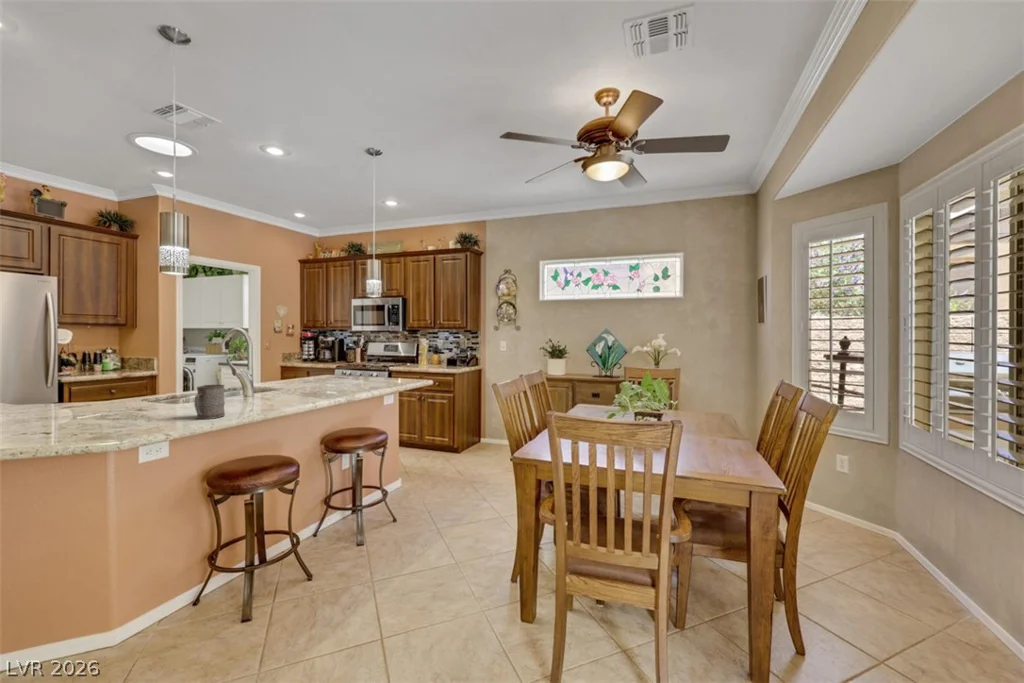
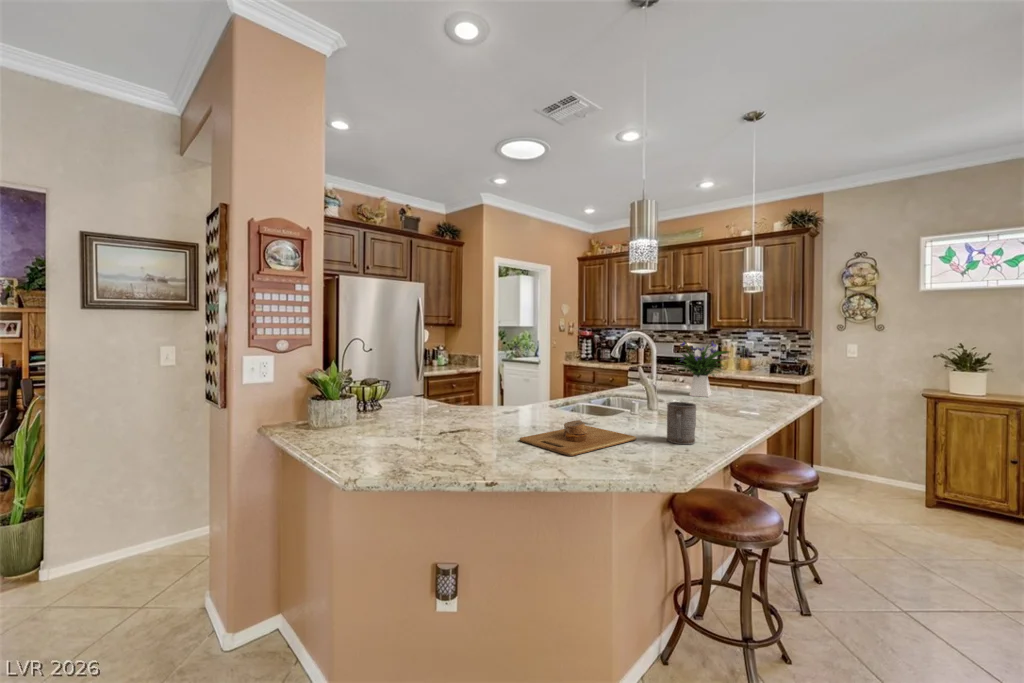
flower arrangement: none [311,335,364,385] -> present [676,339,729,397]
cutting board: none [29,406,168,435] -> present [520,420,636,456]

